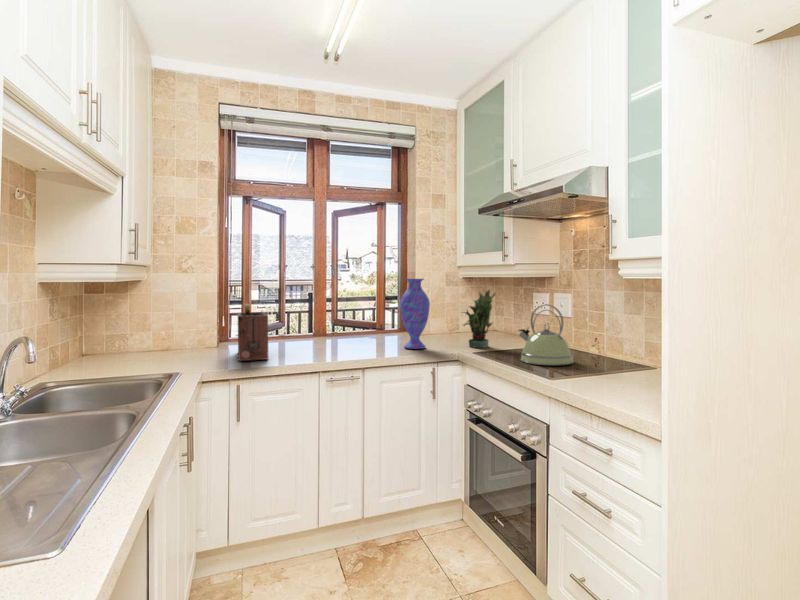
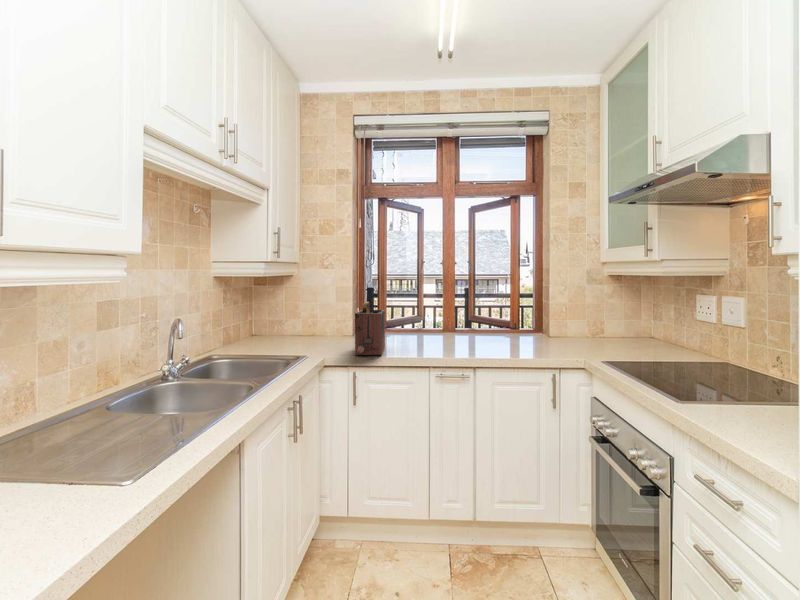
vase: present [400,279,430,349] -> none [520,278,554,354]
potted plant: present [463,290,495,348] -> none [592,290,638,357]
kettle: present [519,304,573,365] -> none [657,309,730,385]

